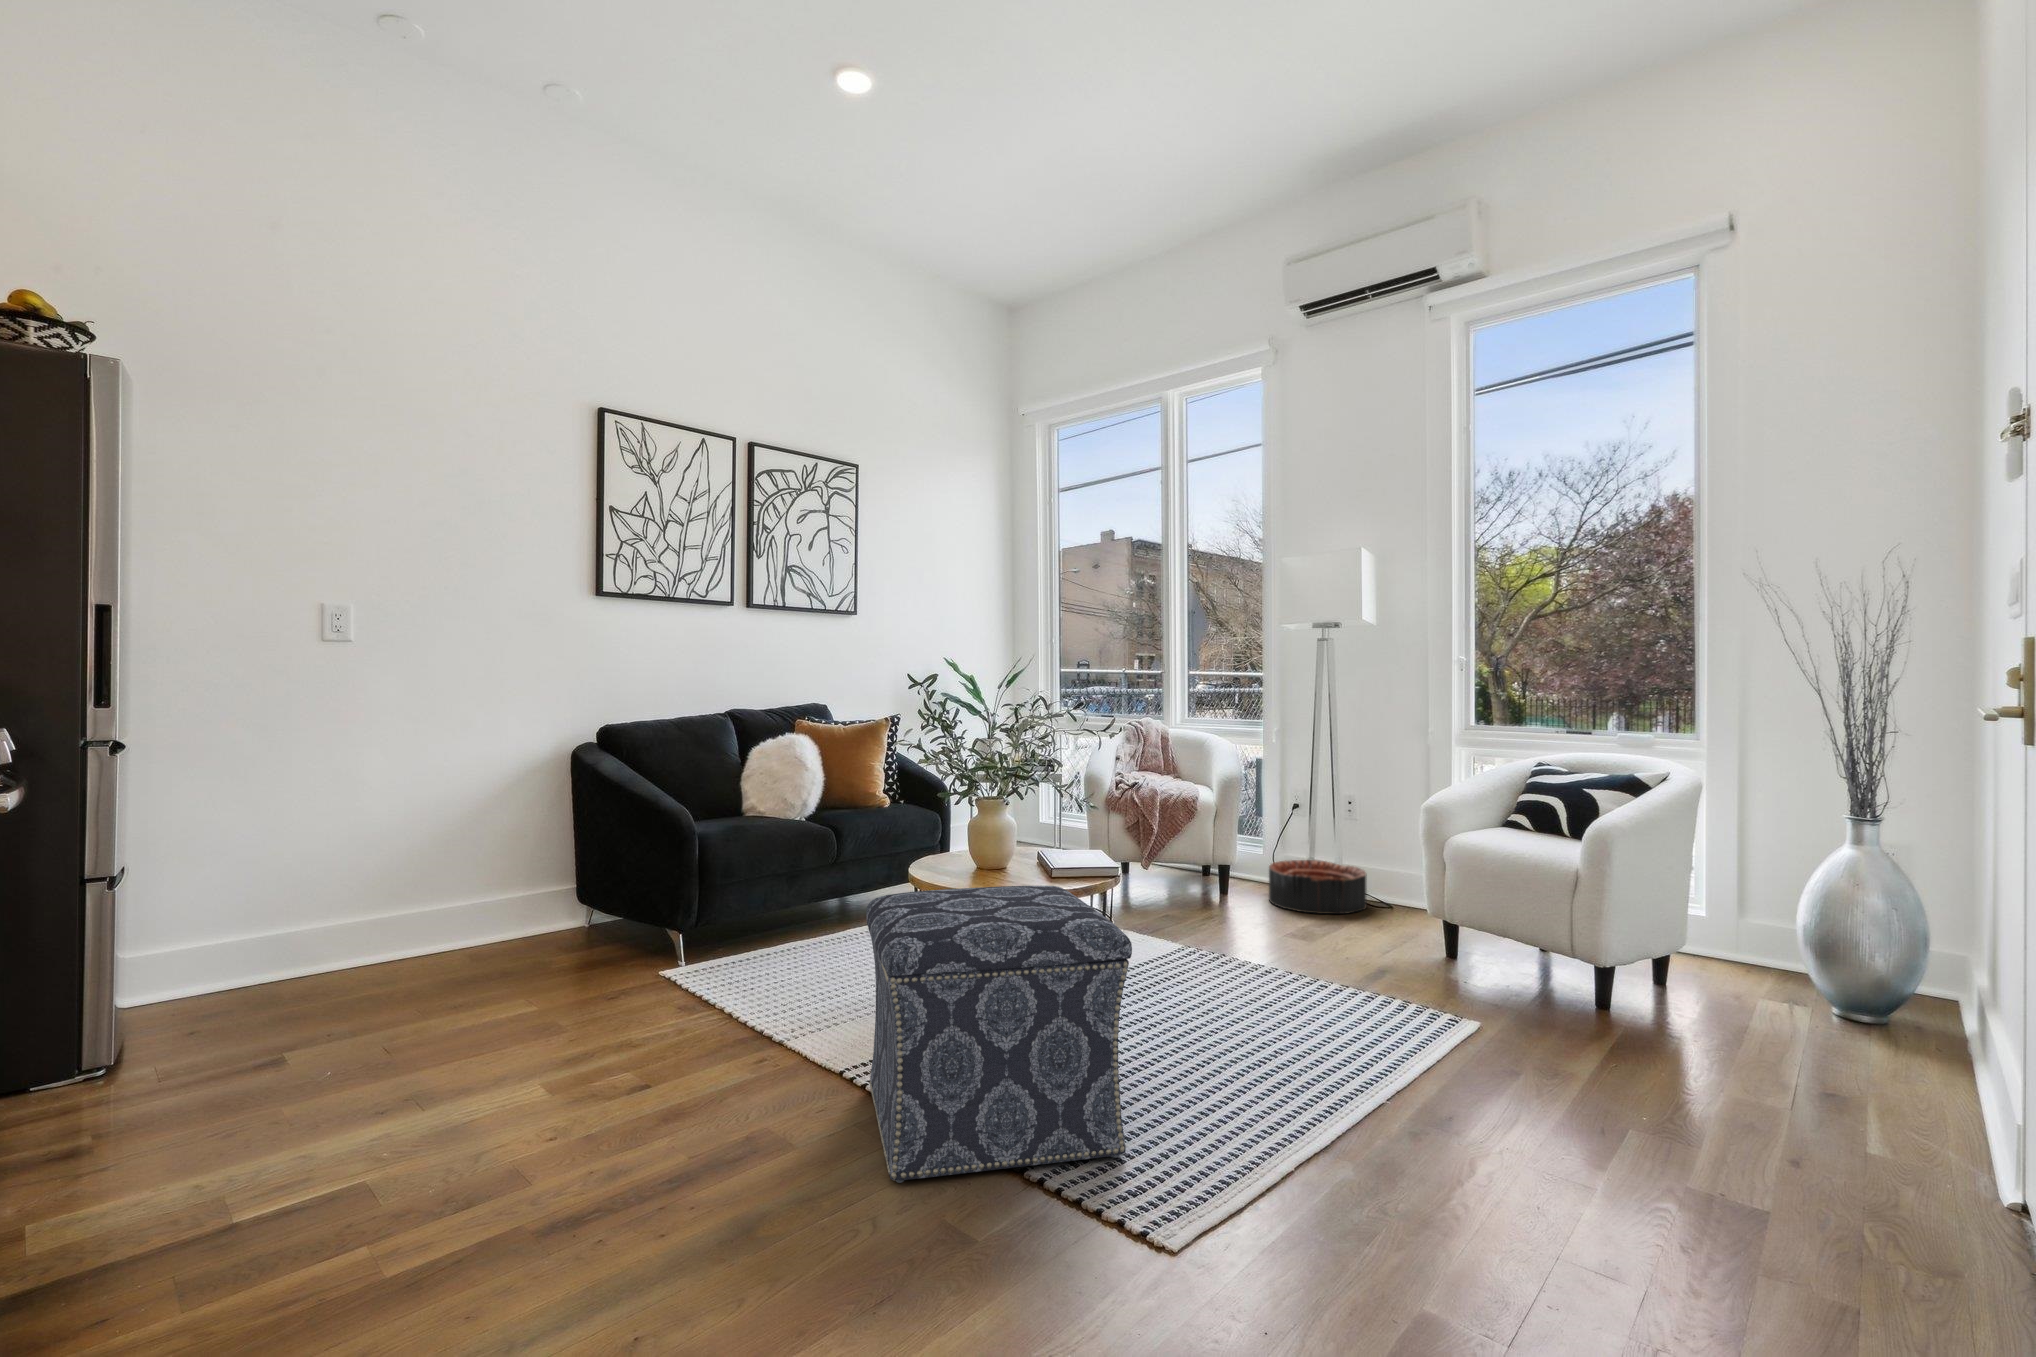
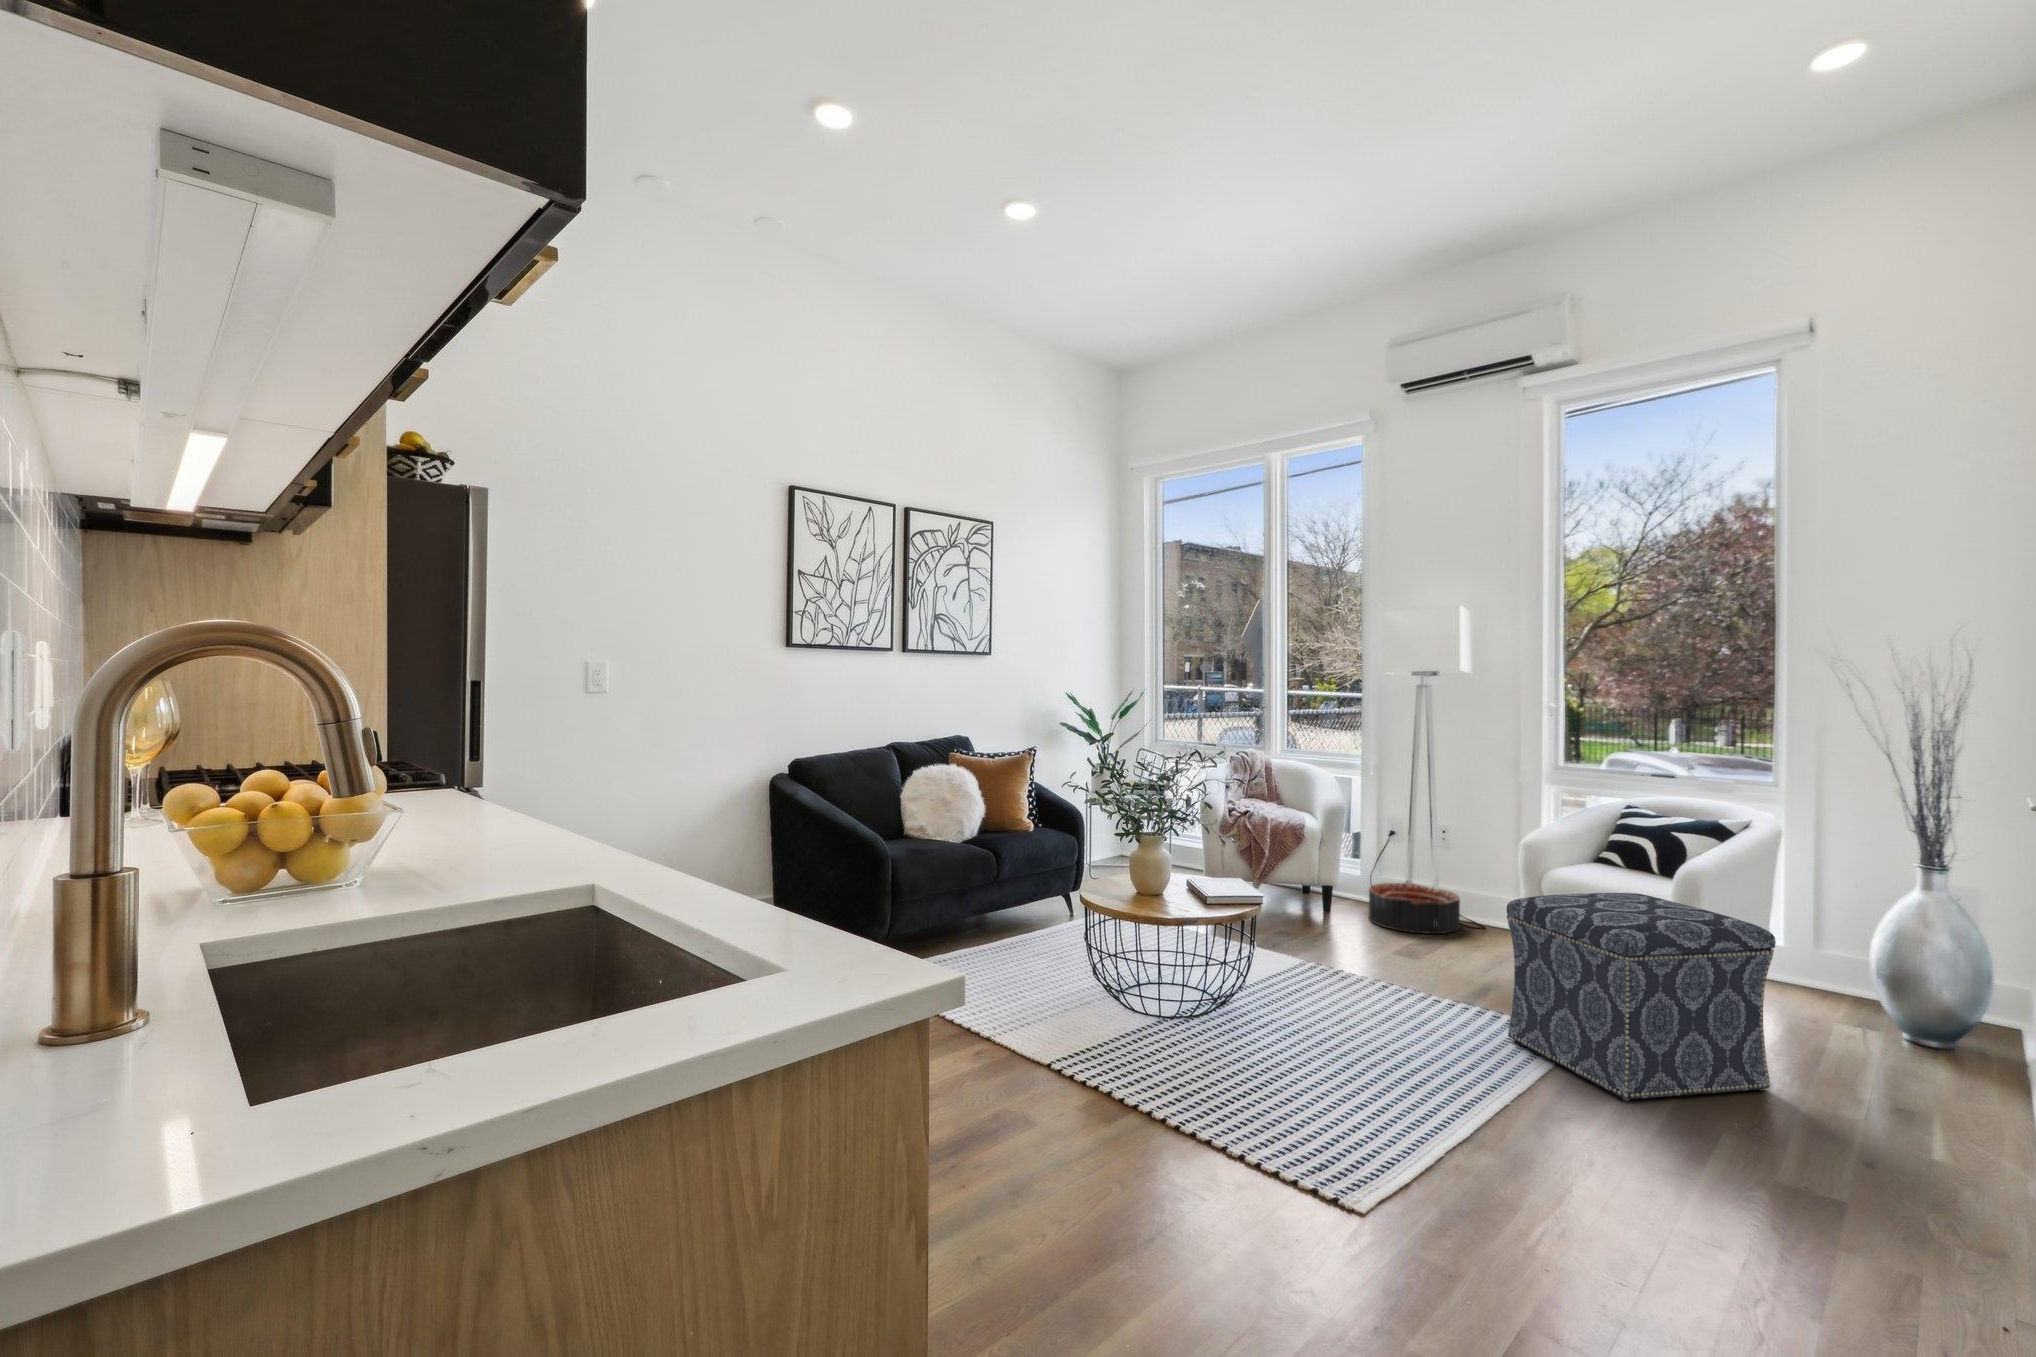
ottoman: present [866,886,1132,1183] -> present [1507,893,1776,1101]

